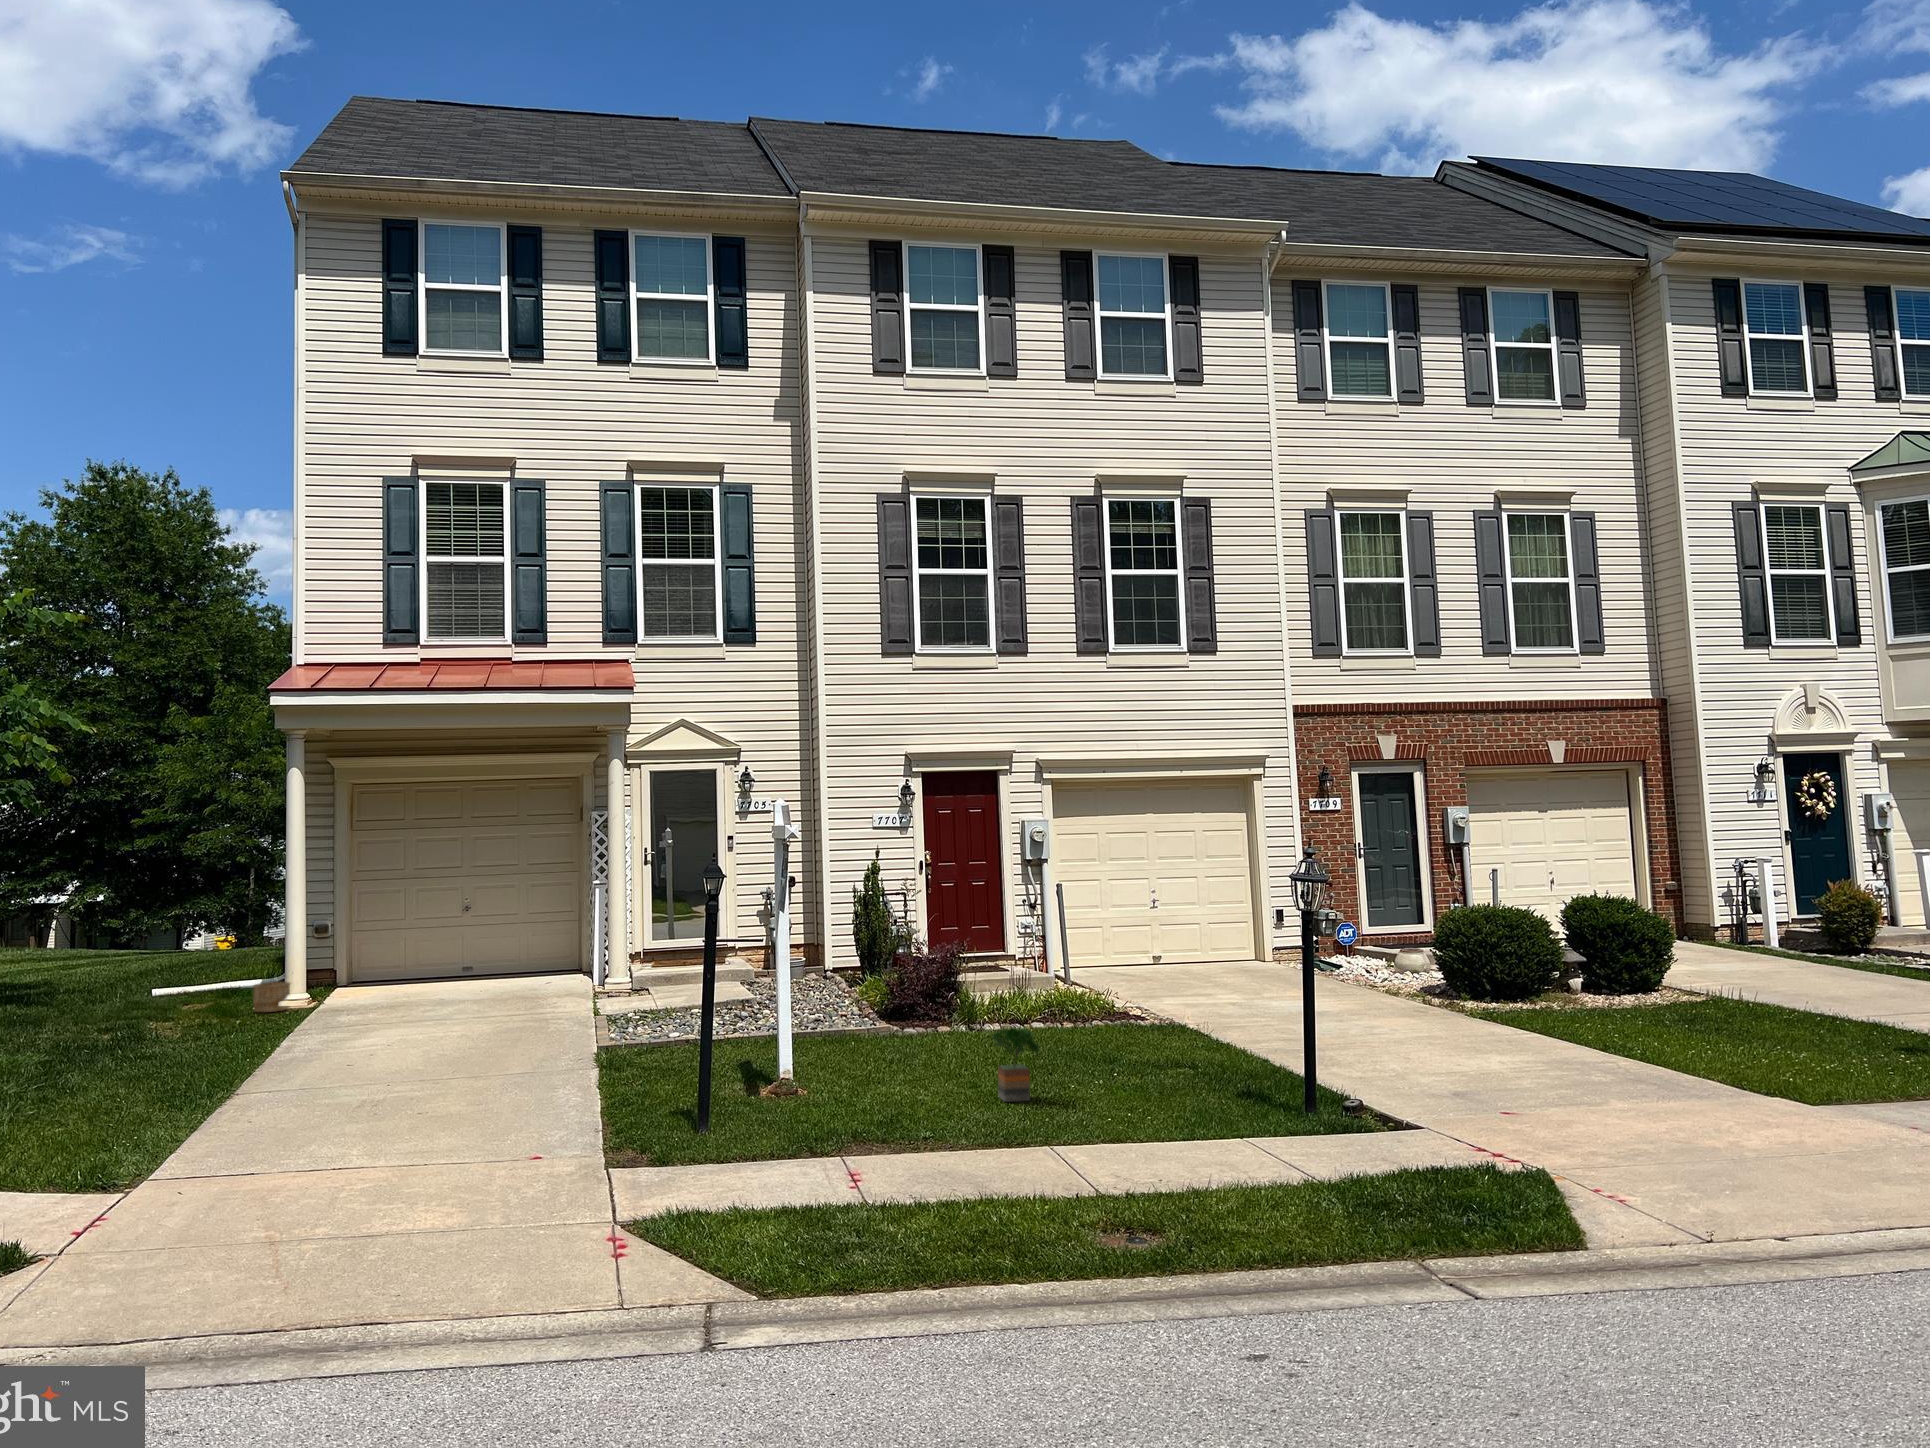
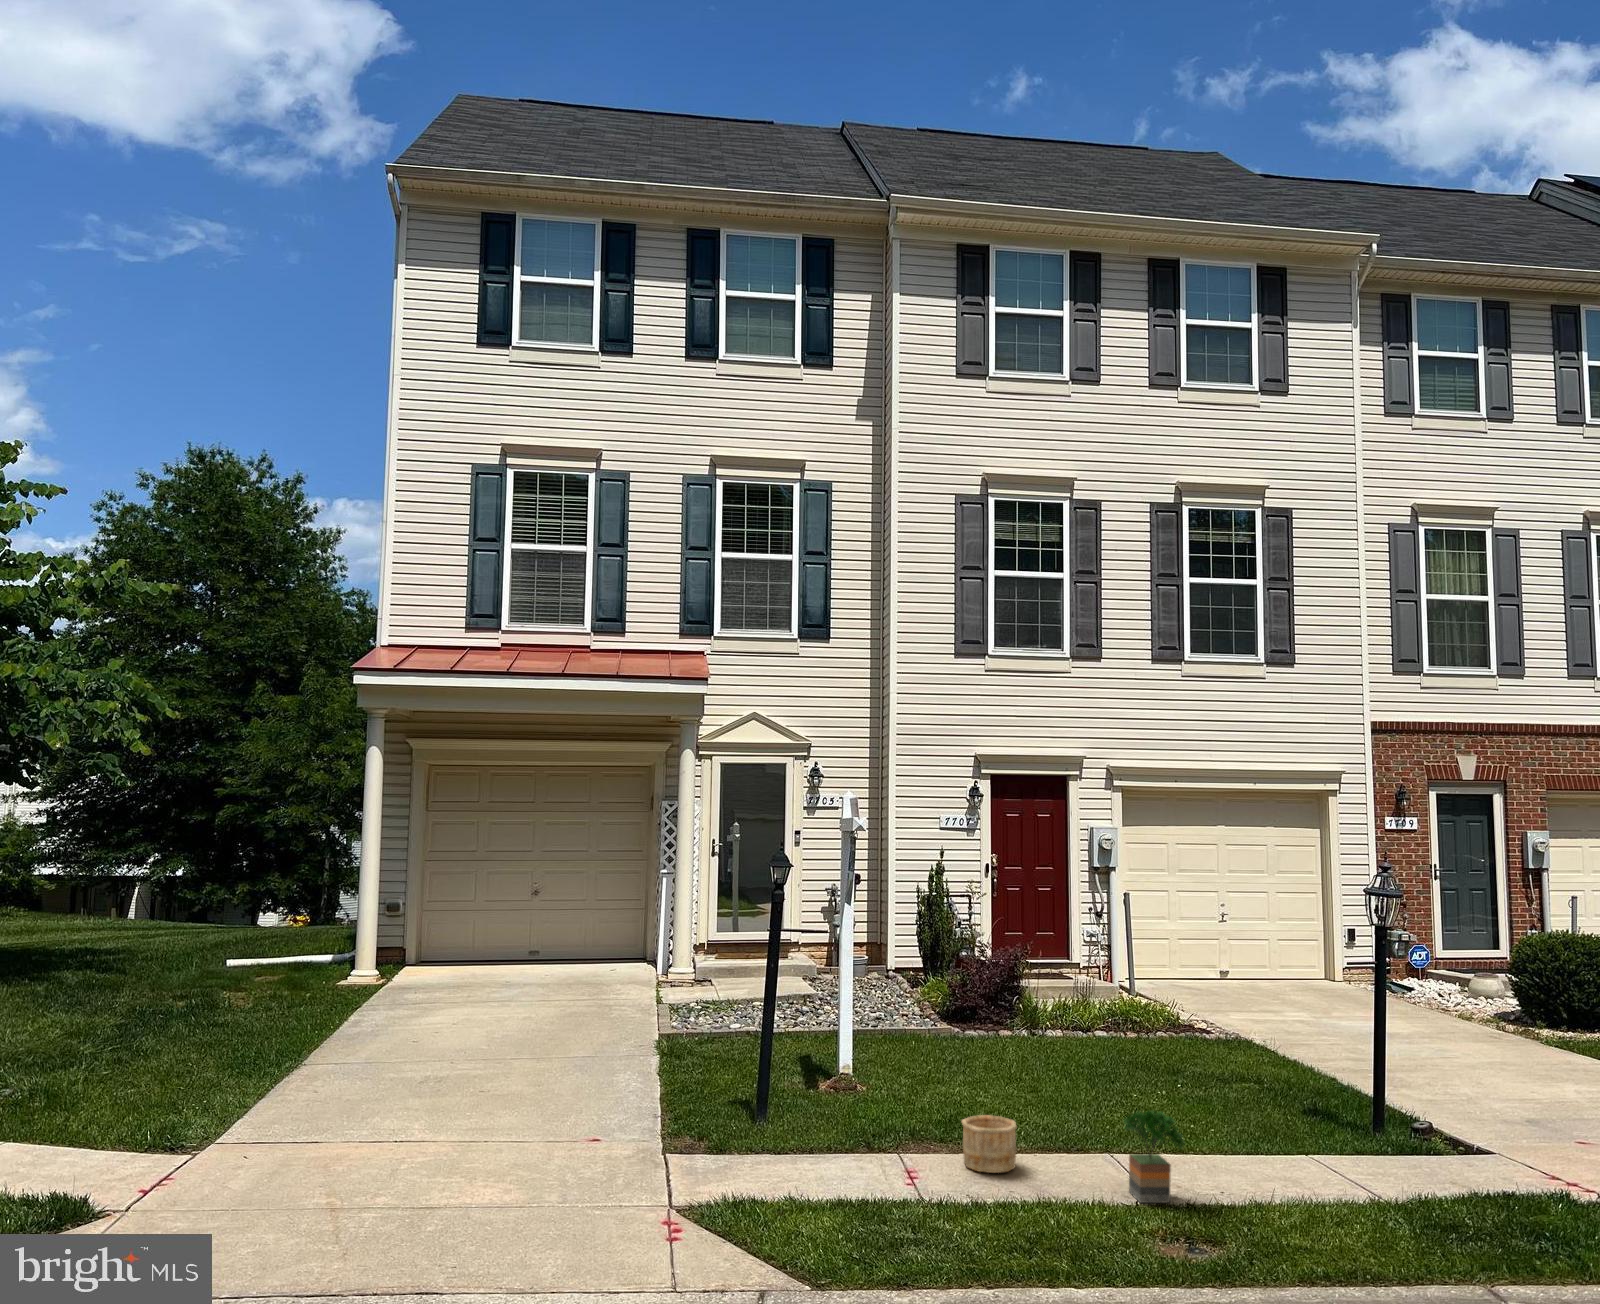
wooden bucket: present [253,982,290,1012] -> present [962,1115,1017,1173]

